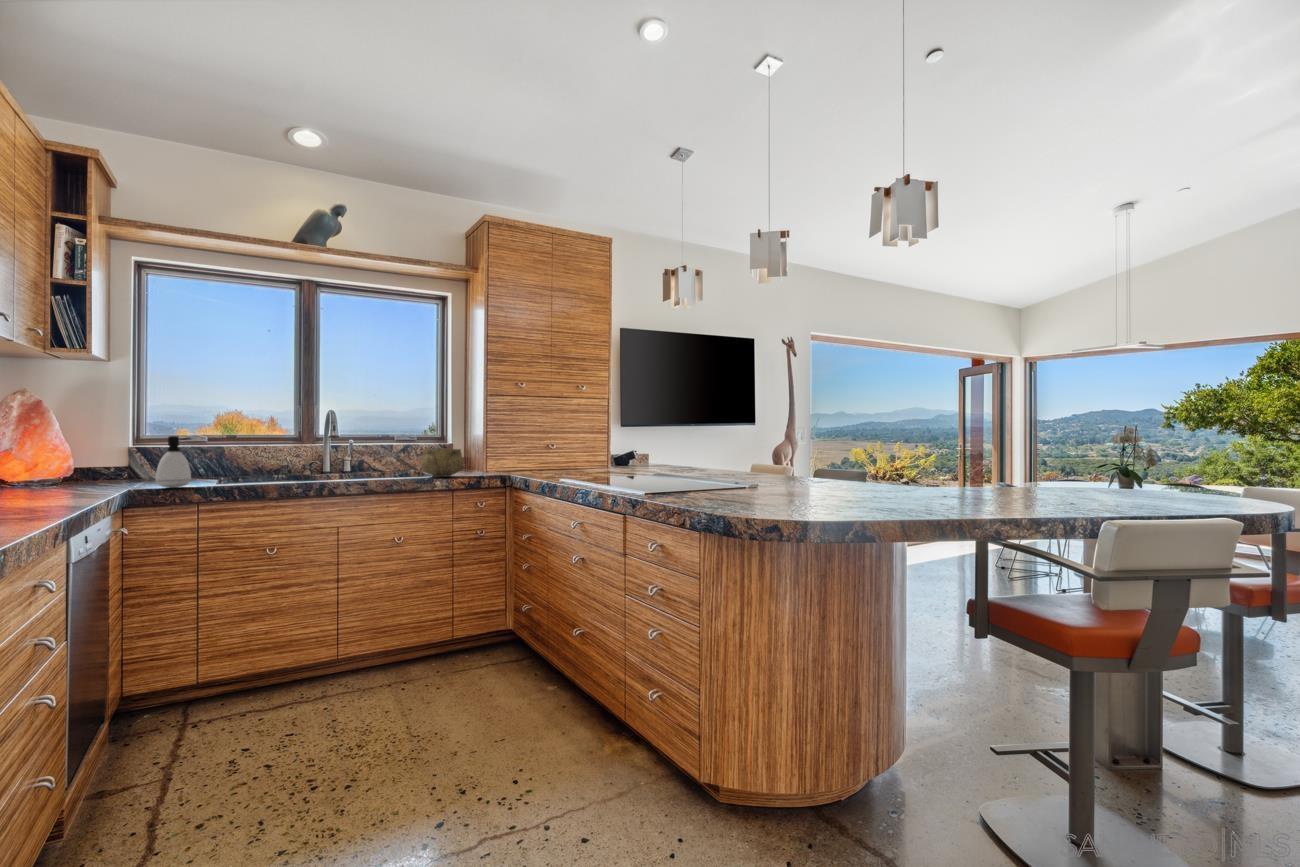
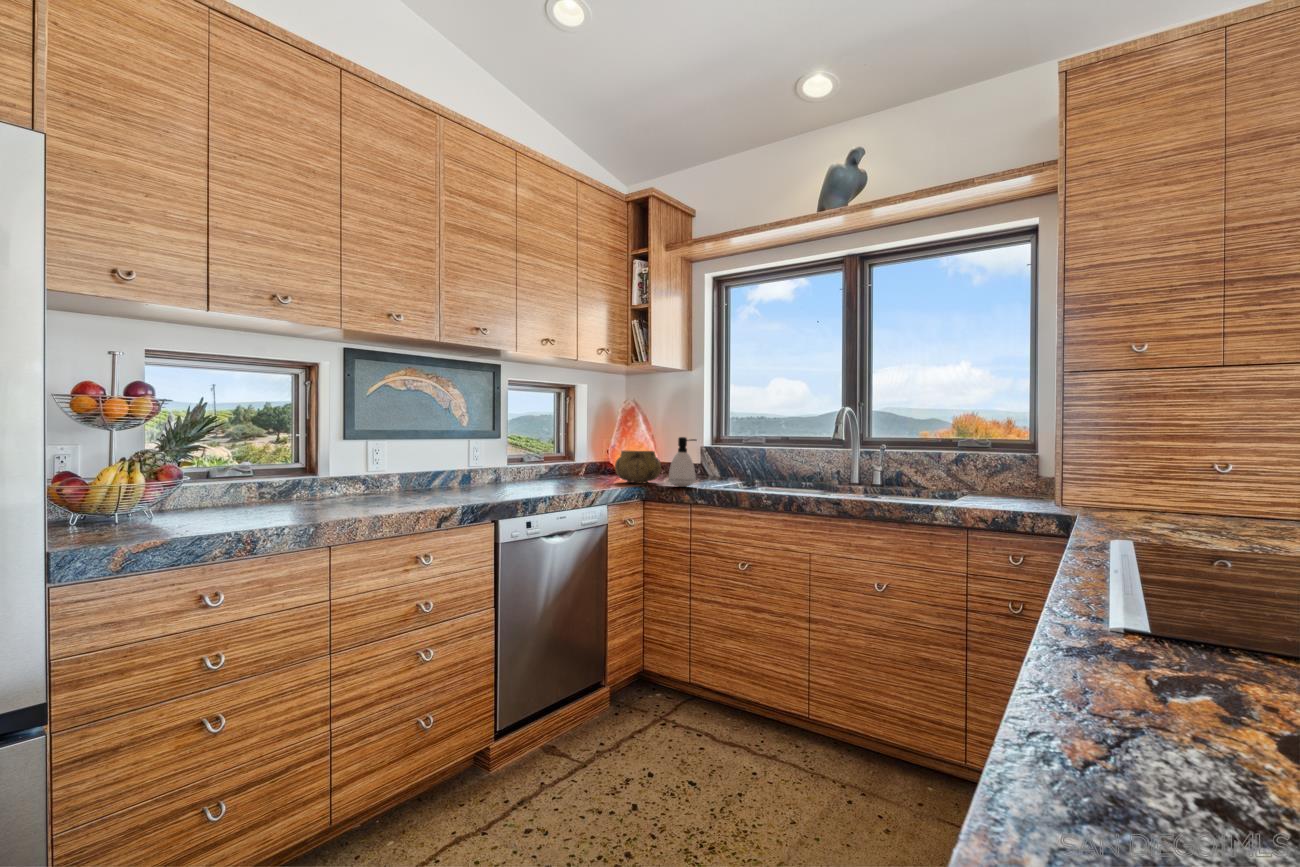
decorative bowl: present [421,449,463,477] -> present [615,451,661,483]

